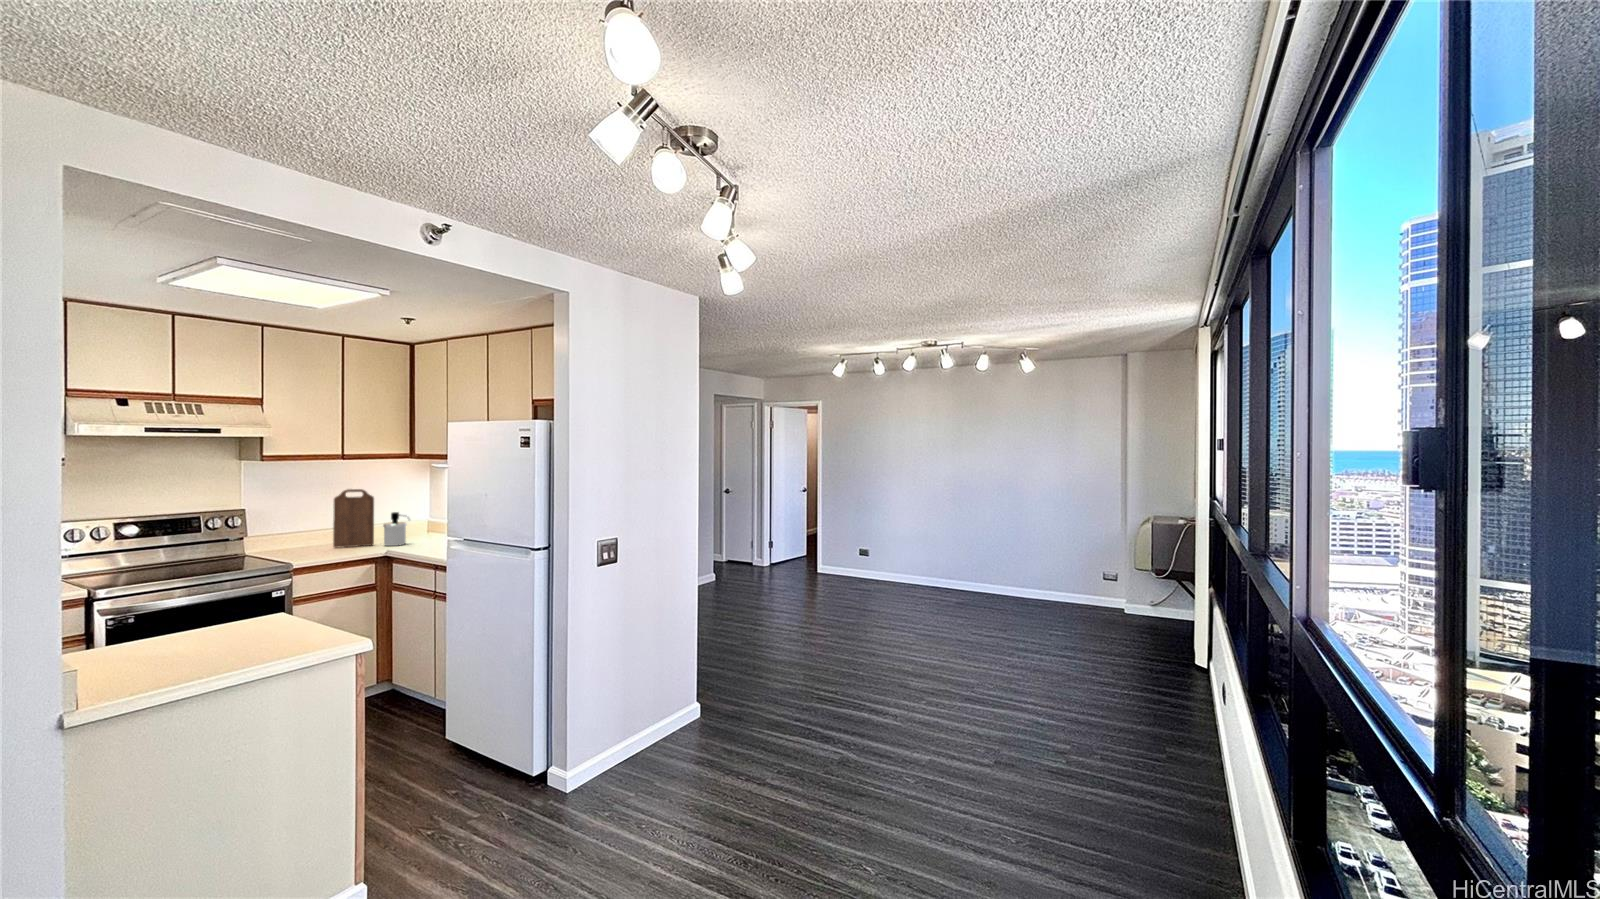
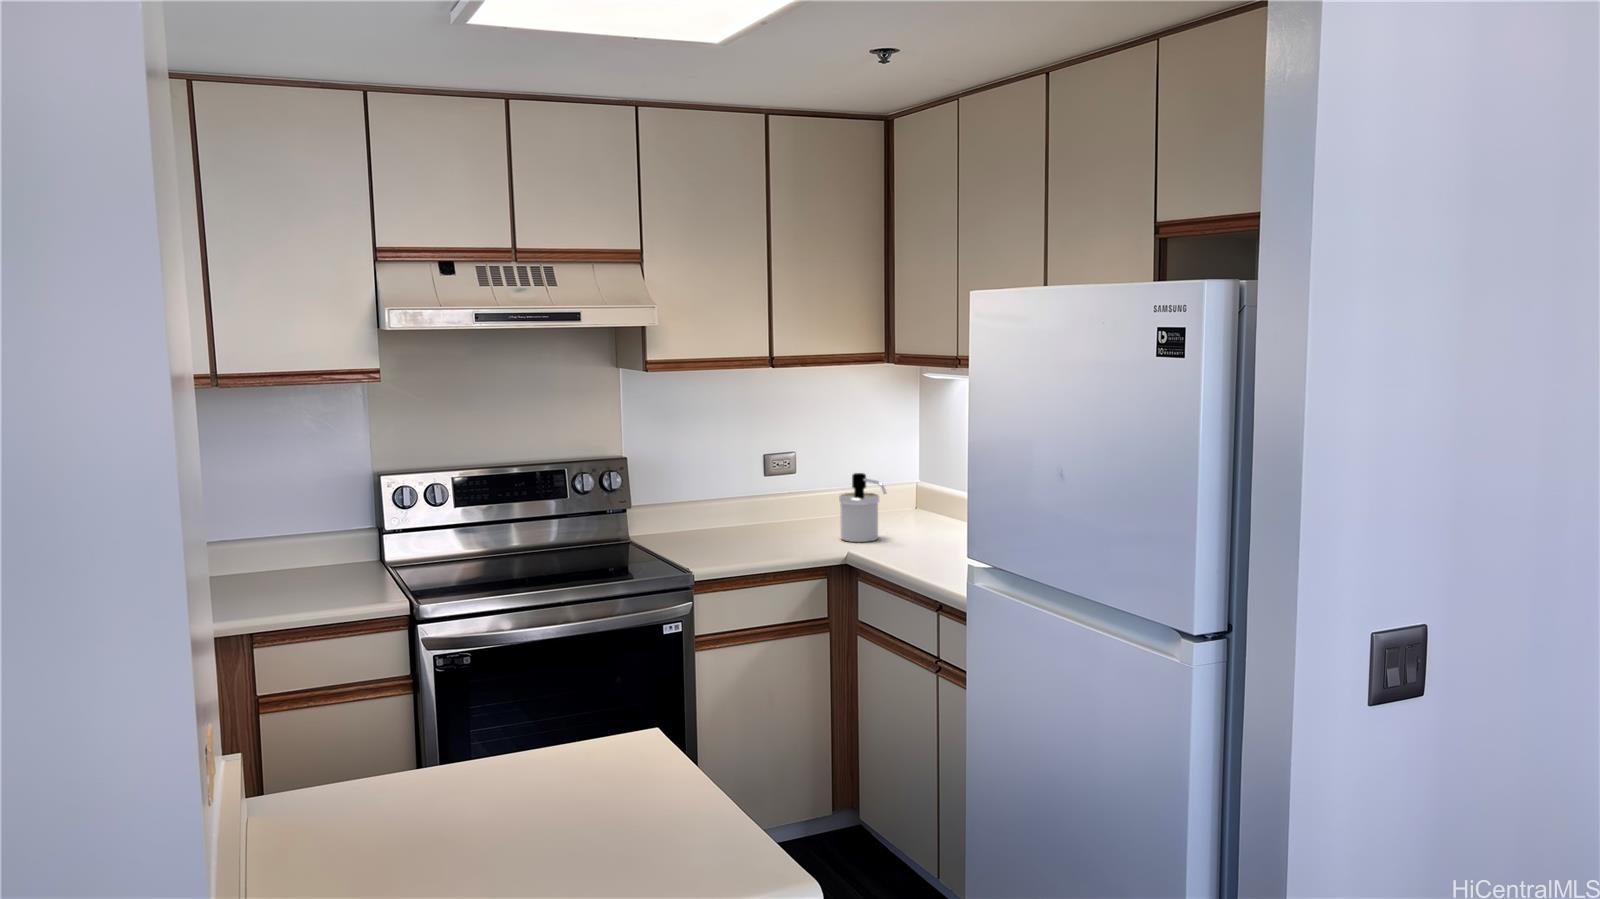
cutting board: present [333,489,374,548] -> none [757,424,824,537]

